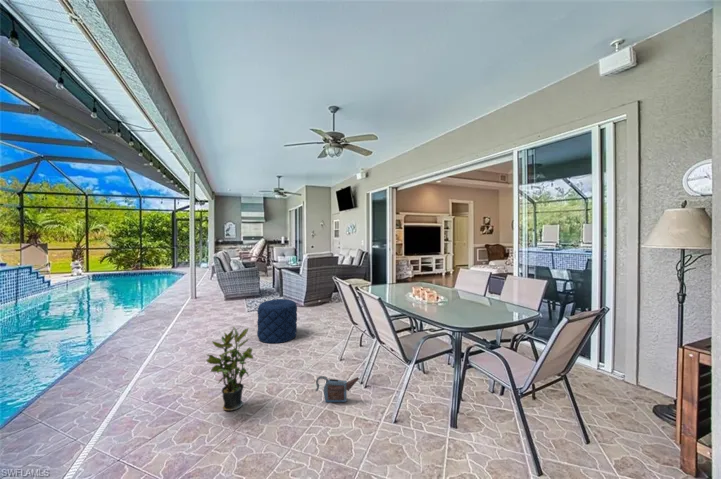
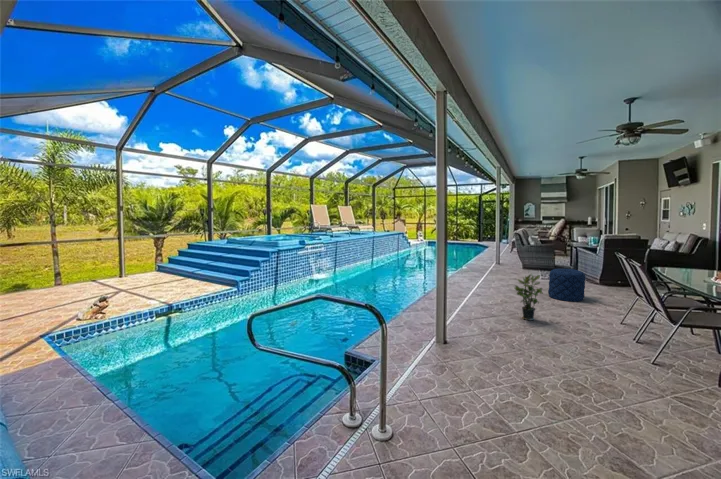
watering can: present [316,376,359,402] -> none [587,316,627,338]

